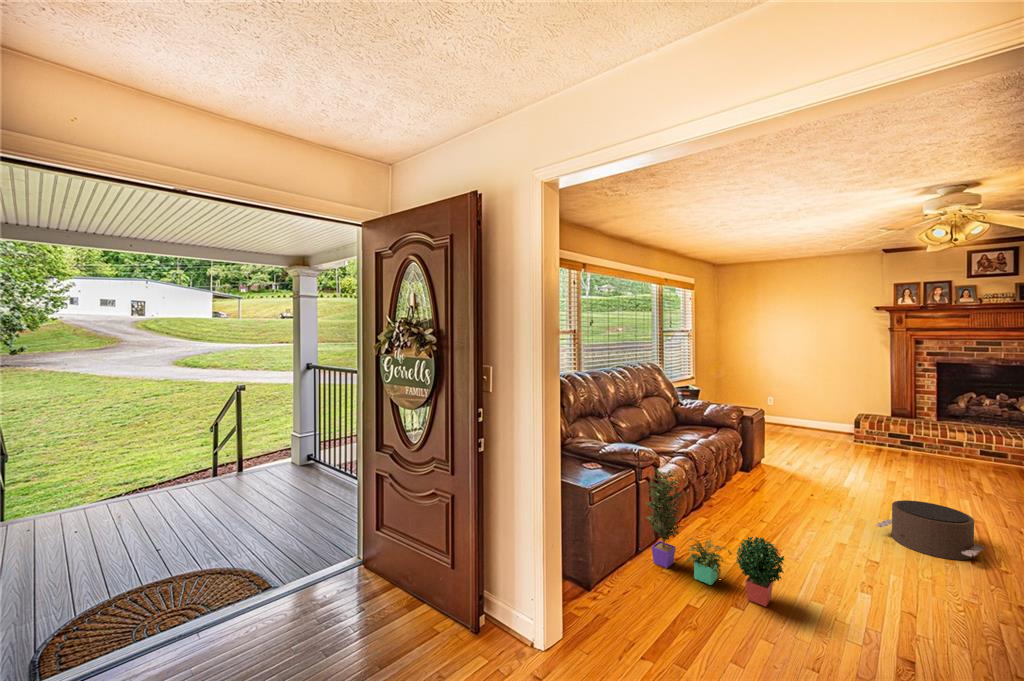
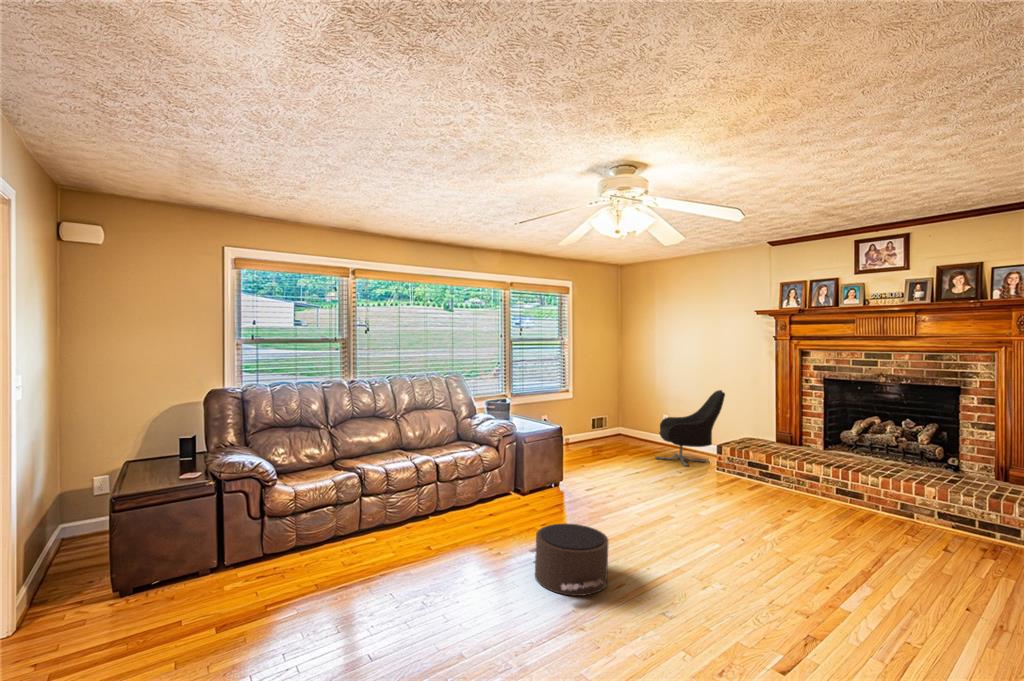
armchair: none [781,375,845,440] -> present [655,390,725,466]
potted plant: present [646,469,784,607] -> none [212,456,279,613]

